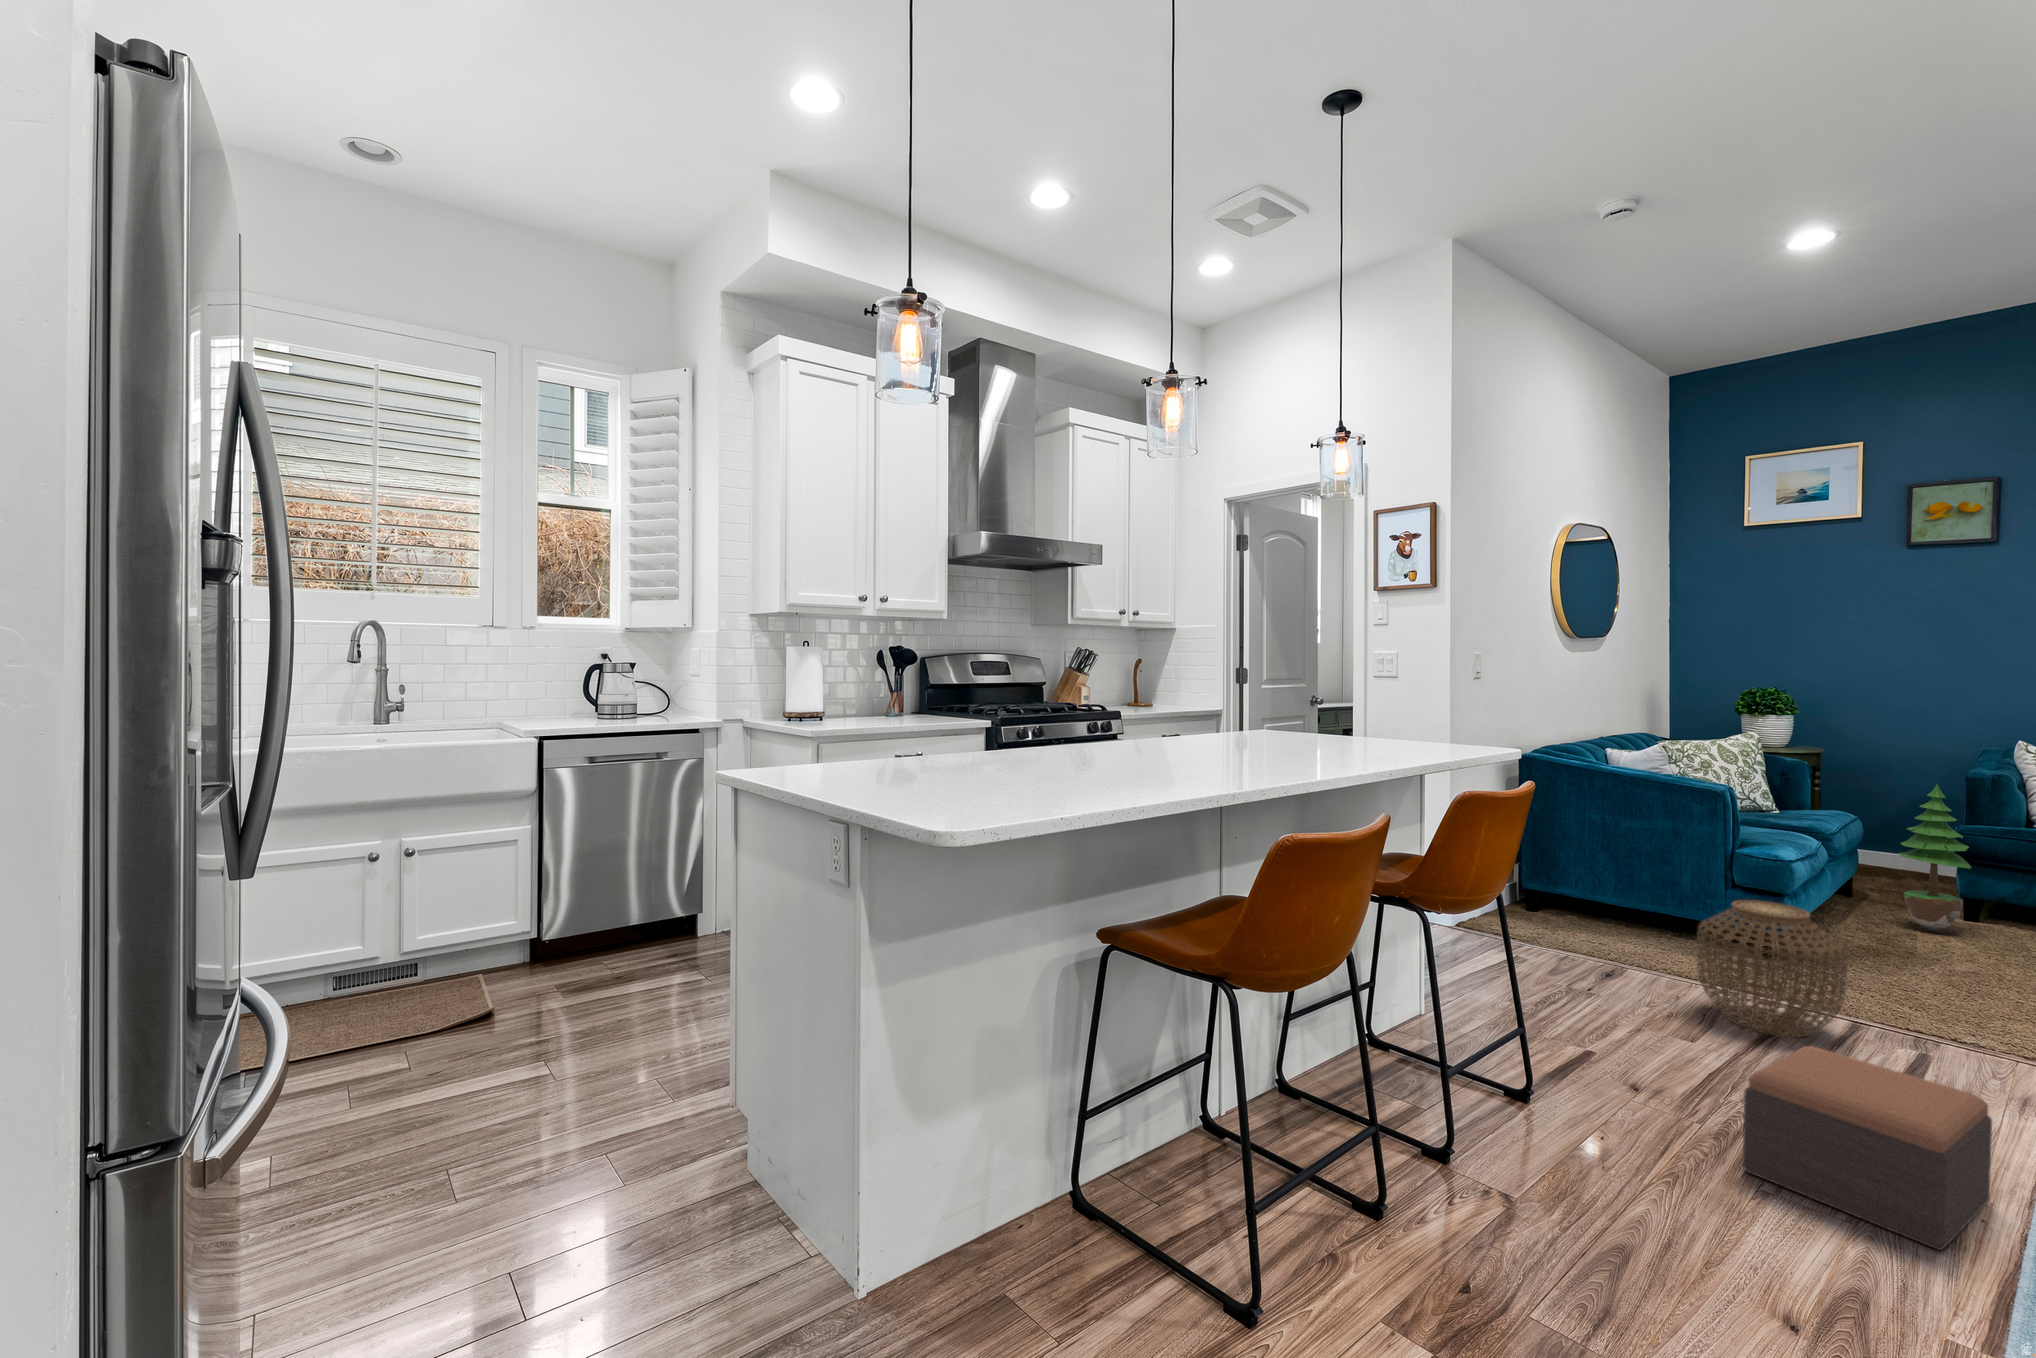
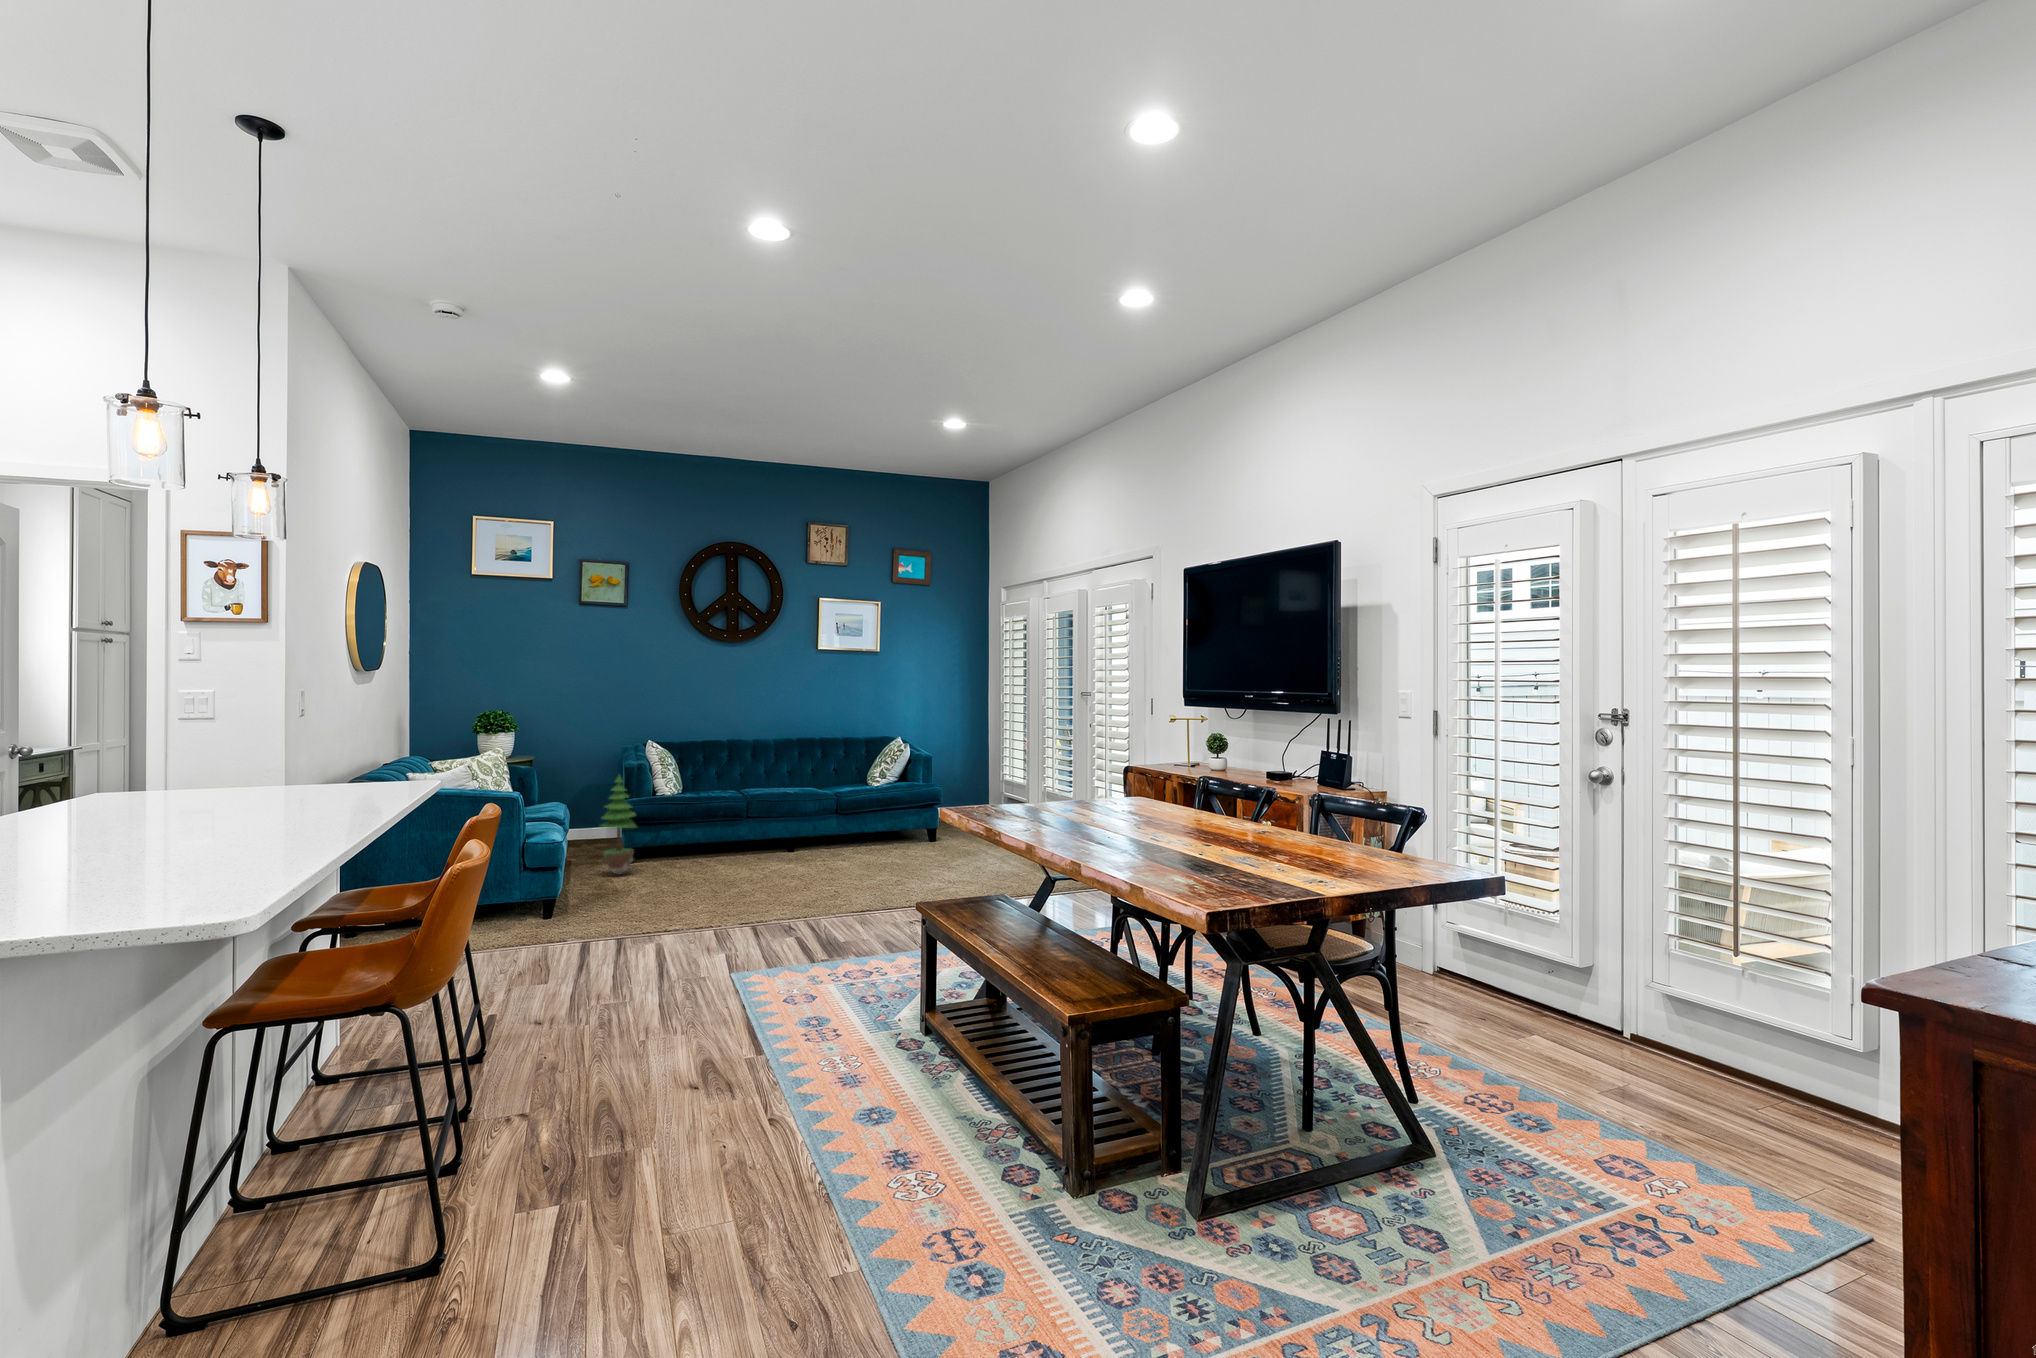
woven basket: present [1697,900,1847,1037] -> none [534,870,623,965]
footstool: present [1743,1046,1992,1250] -> none [627,942,726,1036]

